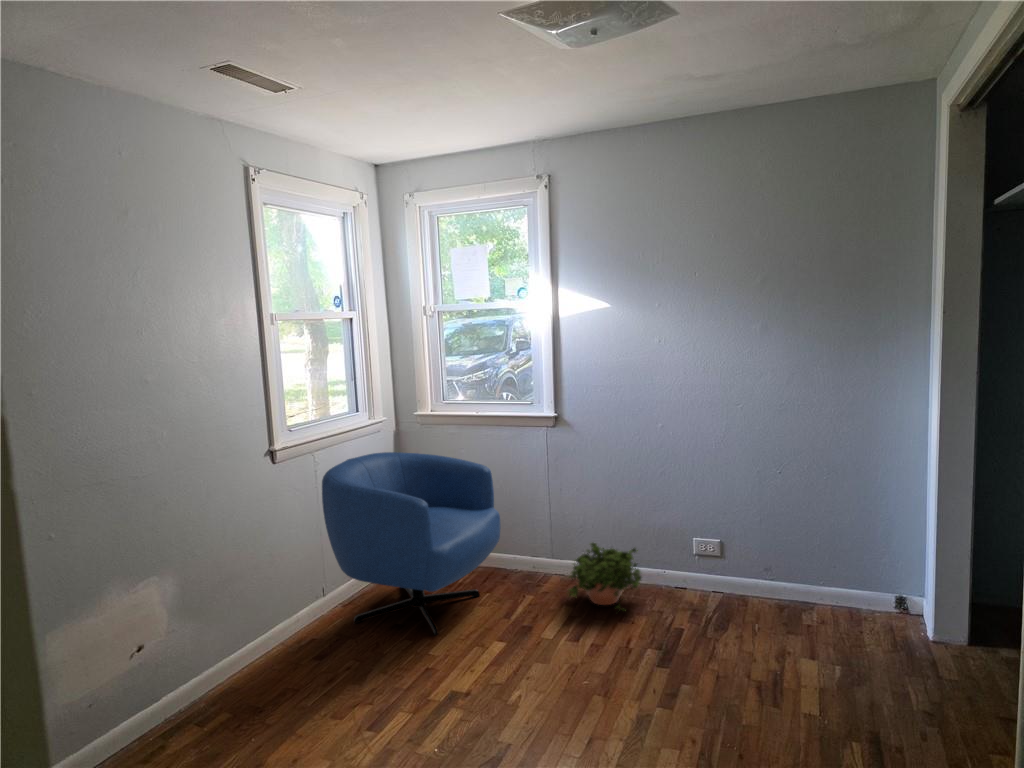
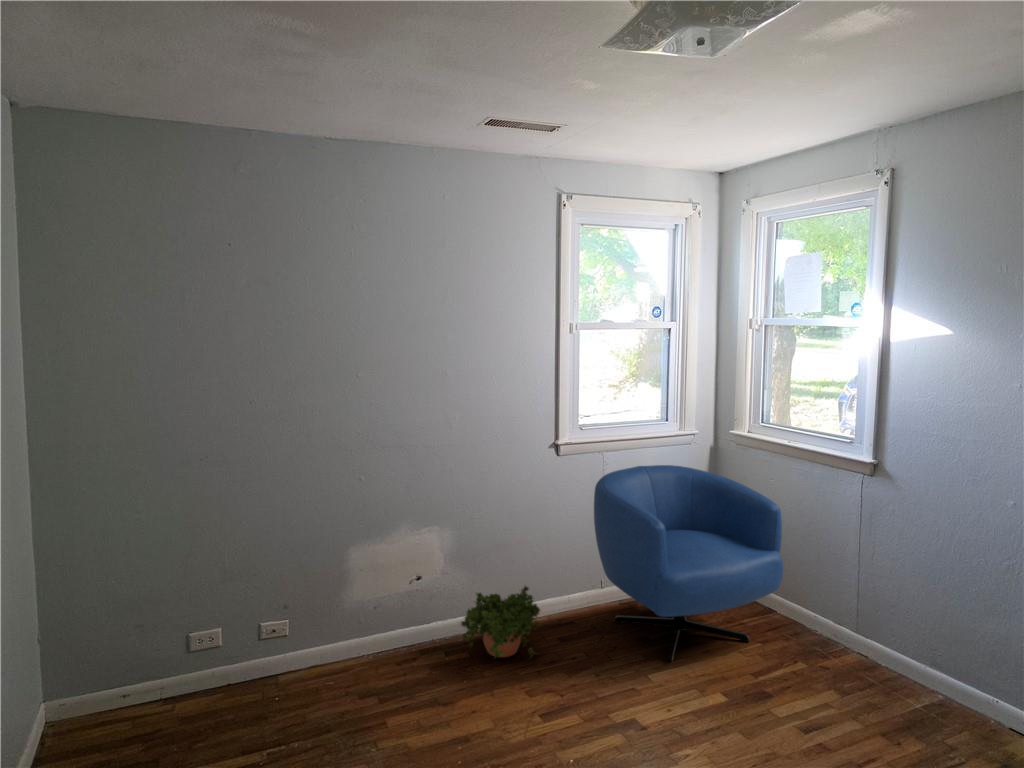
potted plant: present [569,543,641,608] -> present [461,586,540,658]

